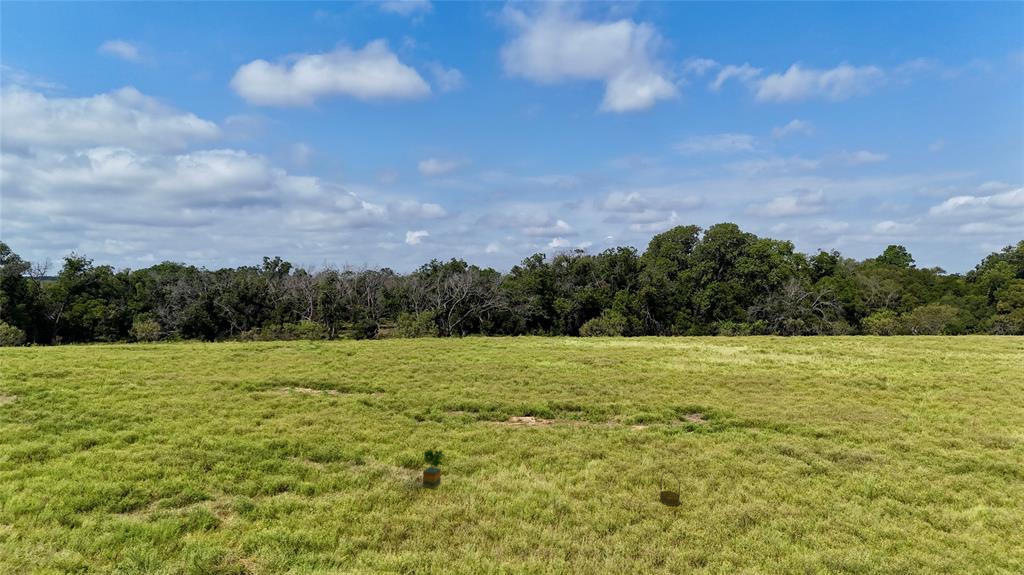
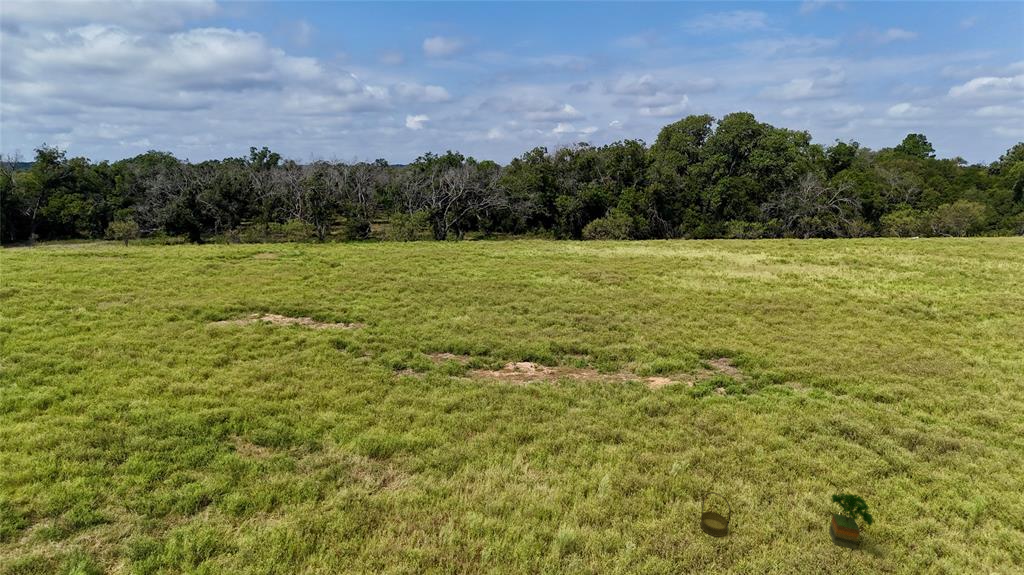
potted tree: present [423,450,445,489] -> present [829,493,873,549]

